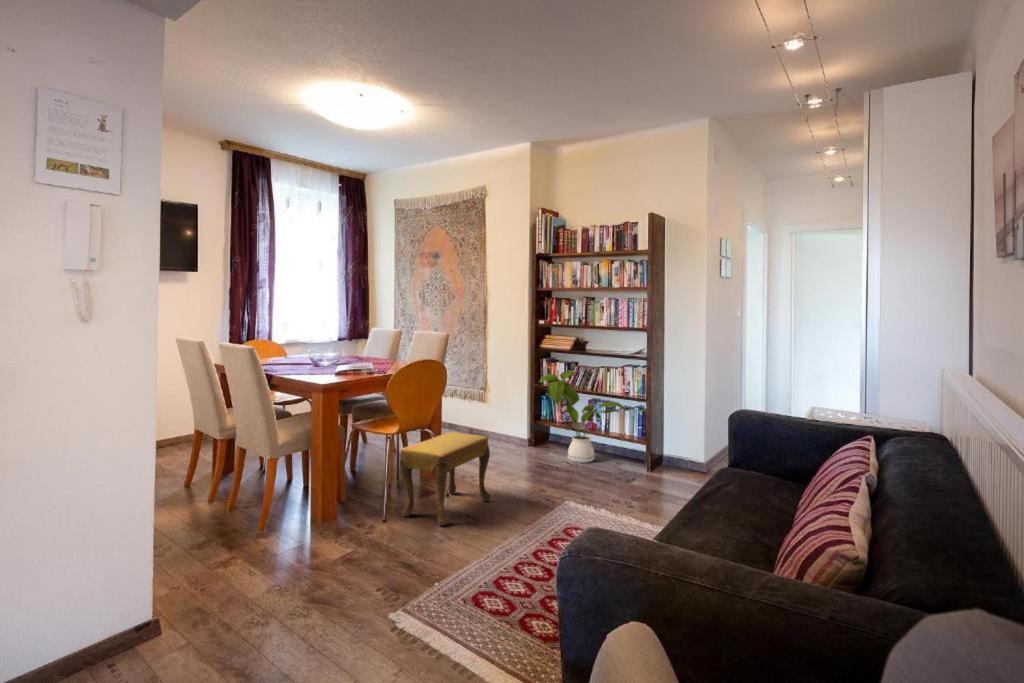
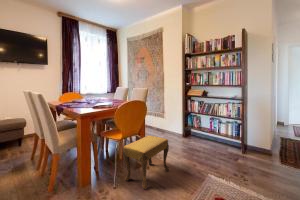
house plant: present [539,371,626,463] -> none [189,105,232,147]

